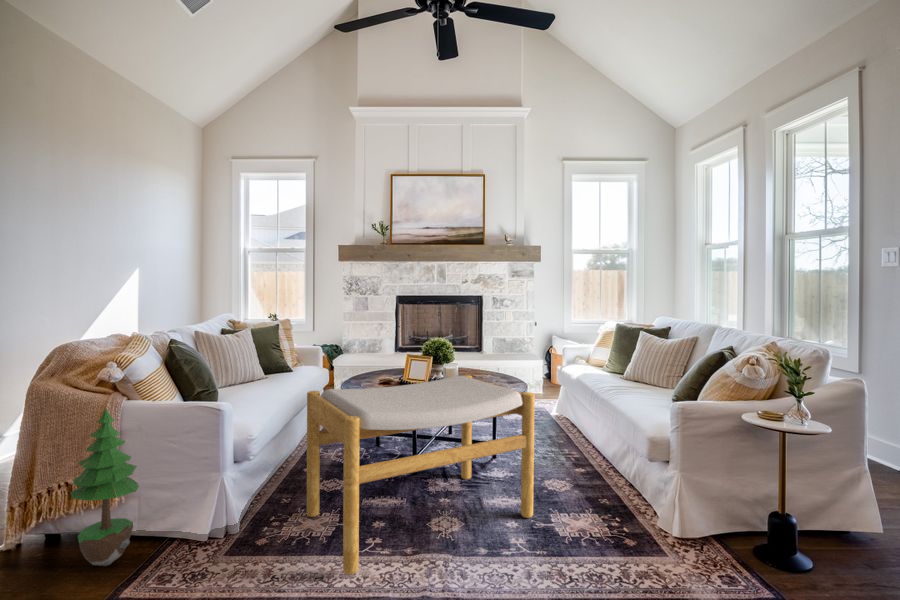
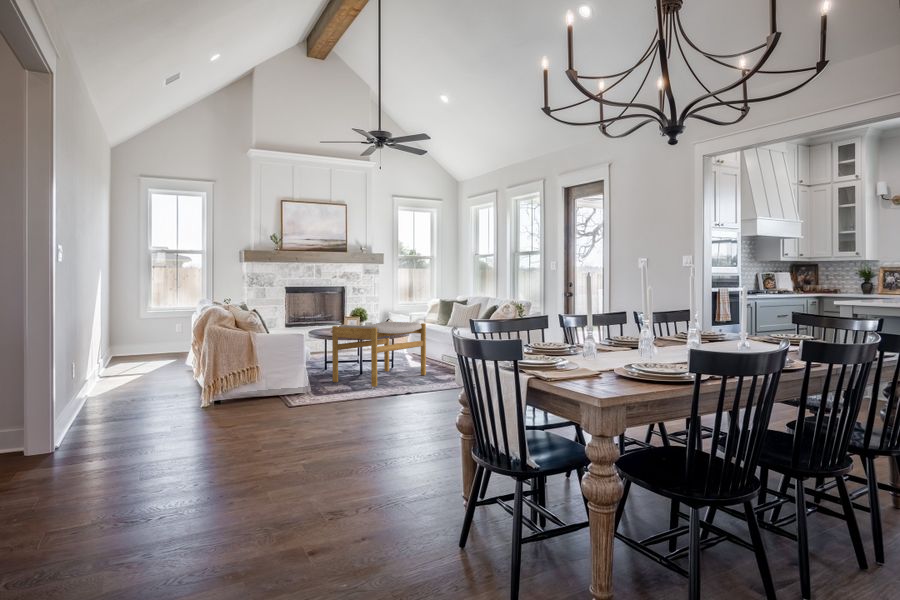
potted tree: present [70,409,139,566] -> none [261,329,286,396]

